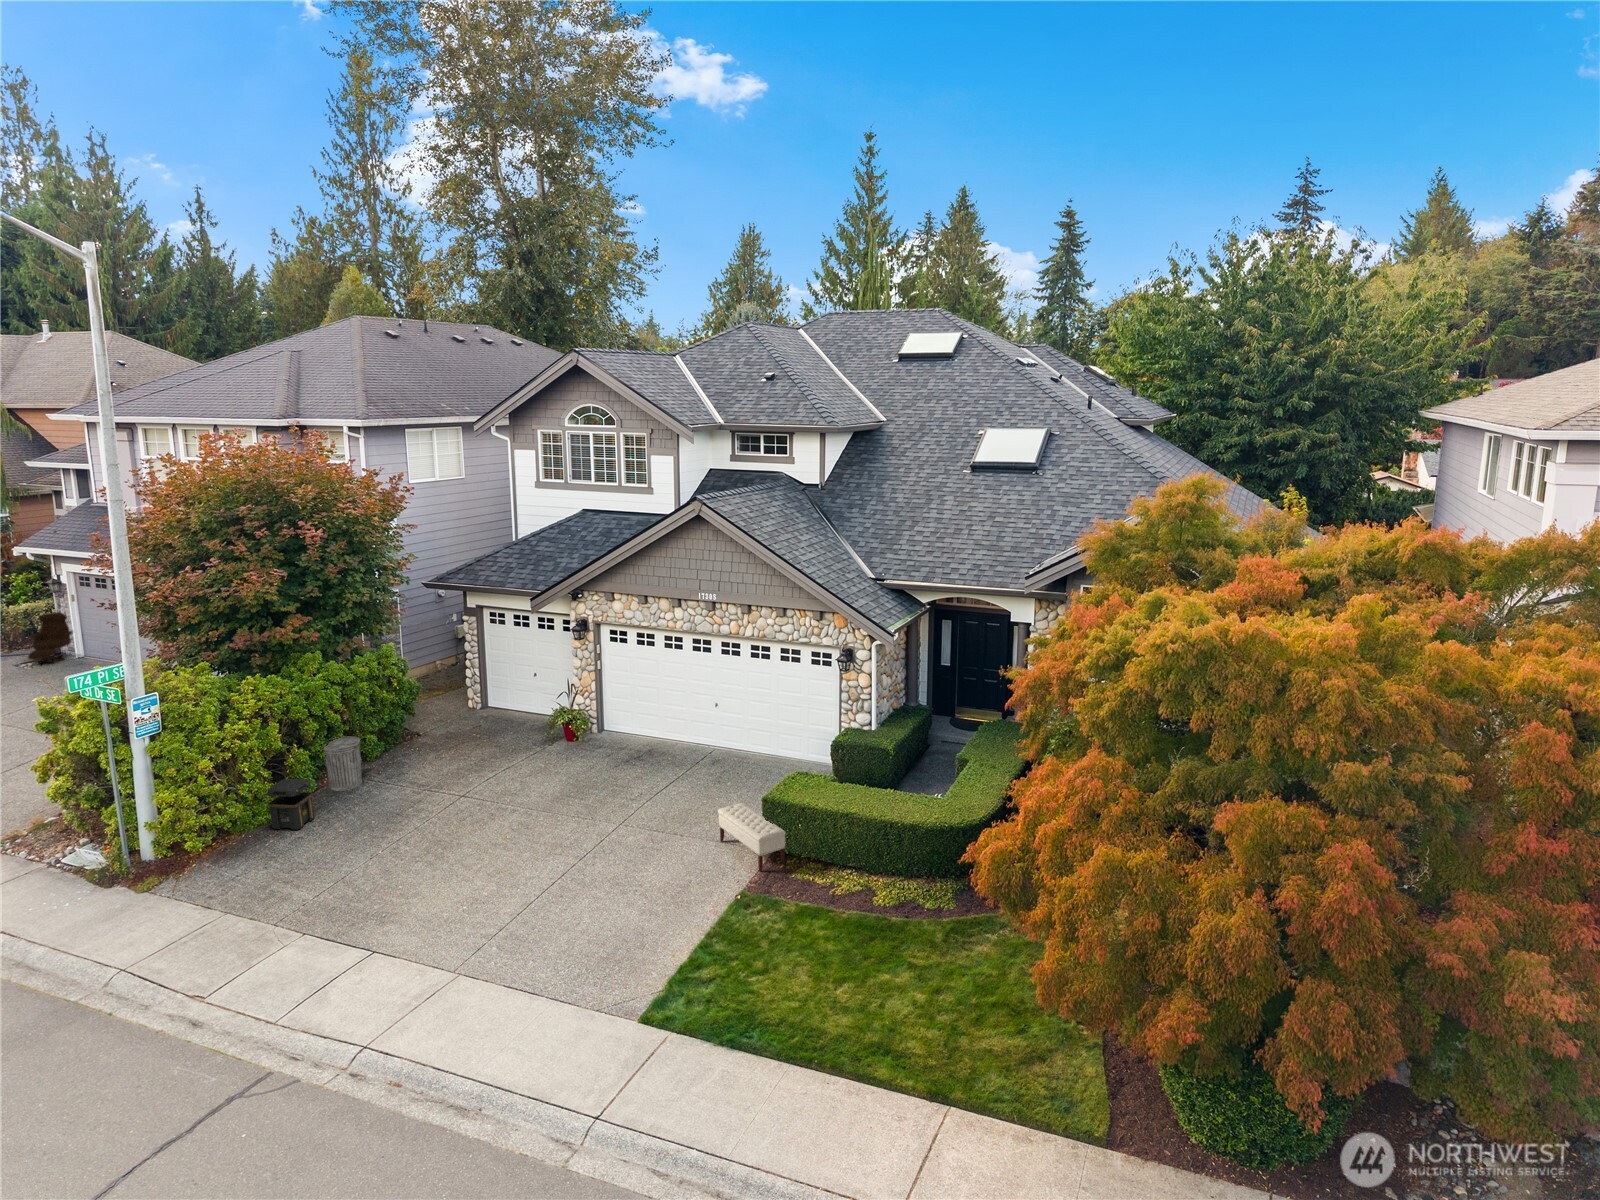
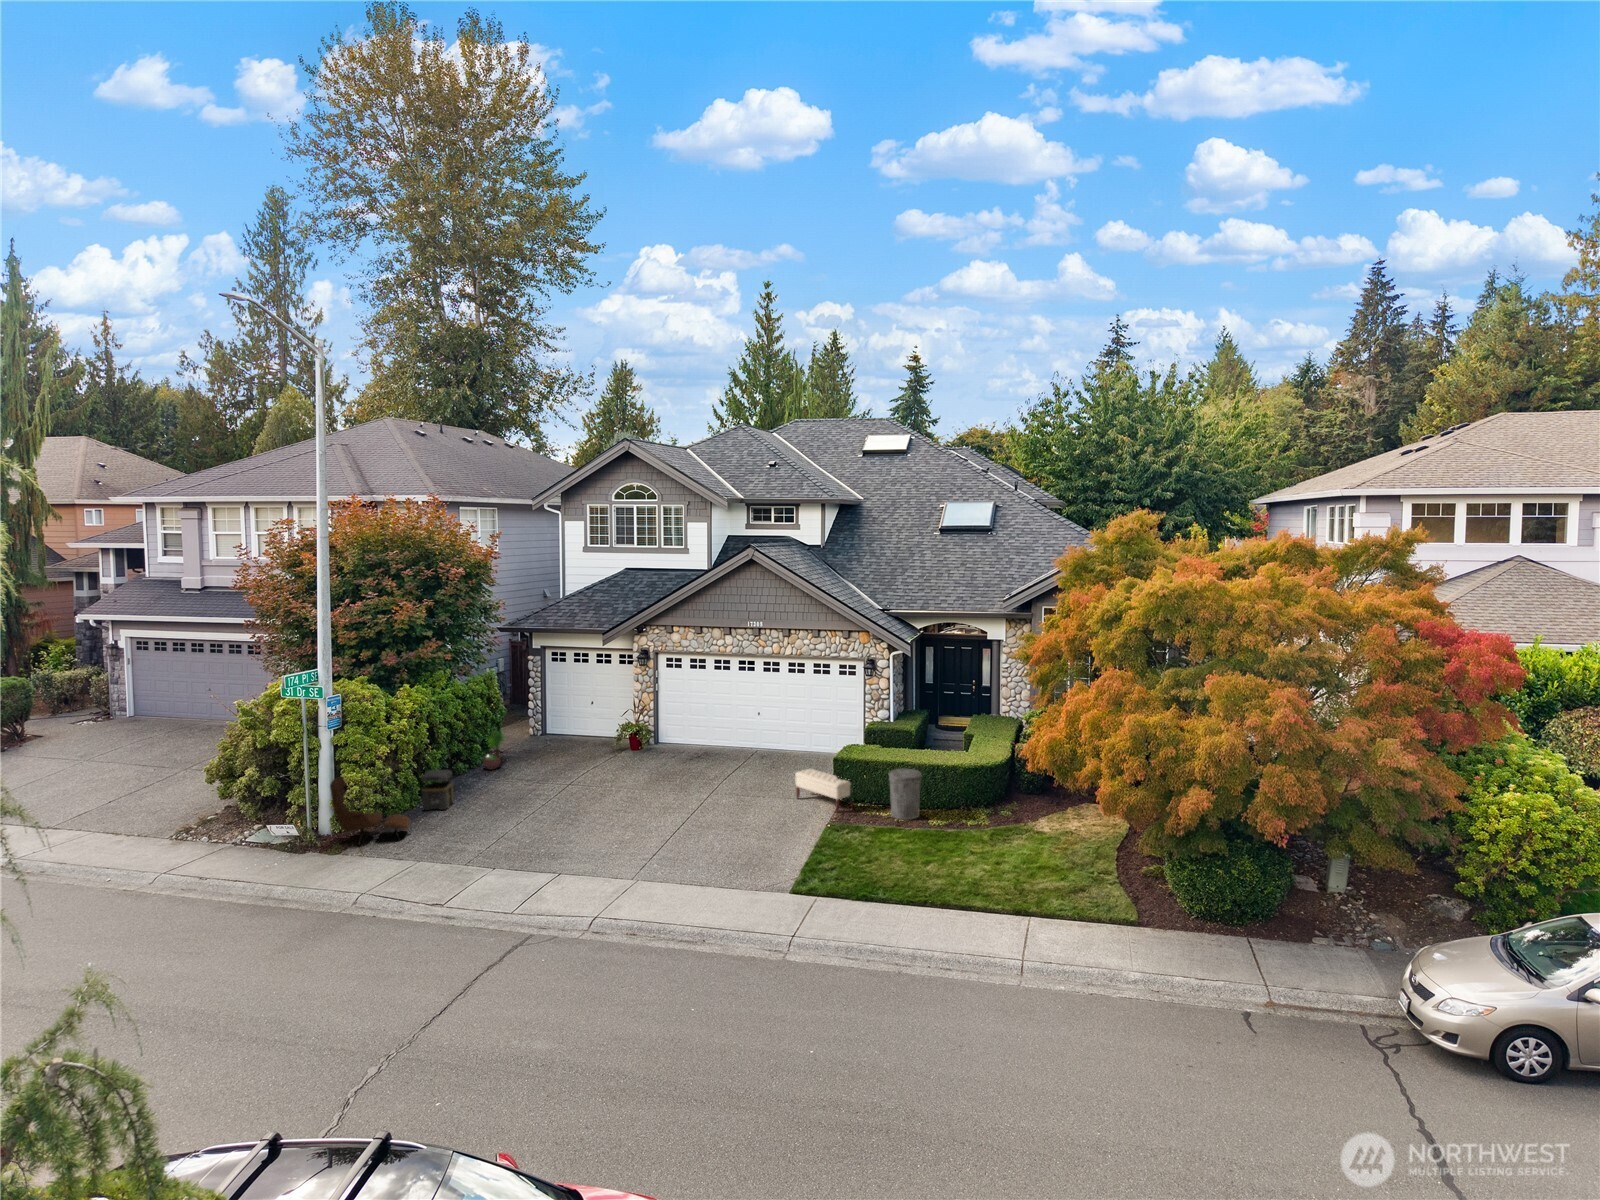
lounge chair: present [28,612,72,663] -> present [330,777,411,846]
potted tree: none [380,716,407,764] -> present [483,732,505,770]
trash can: present [324,736,362,791] -> present [889,769,922,820]

